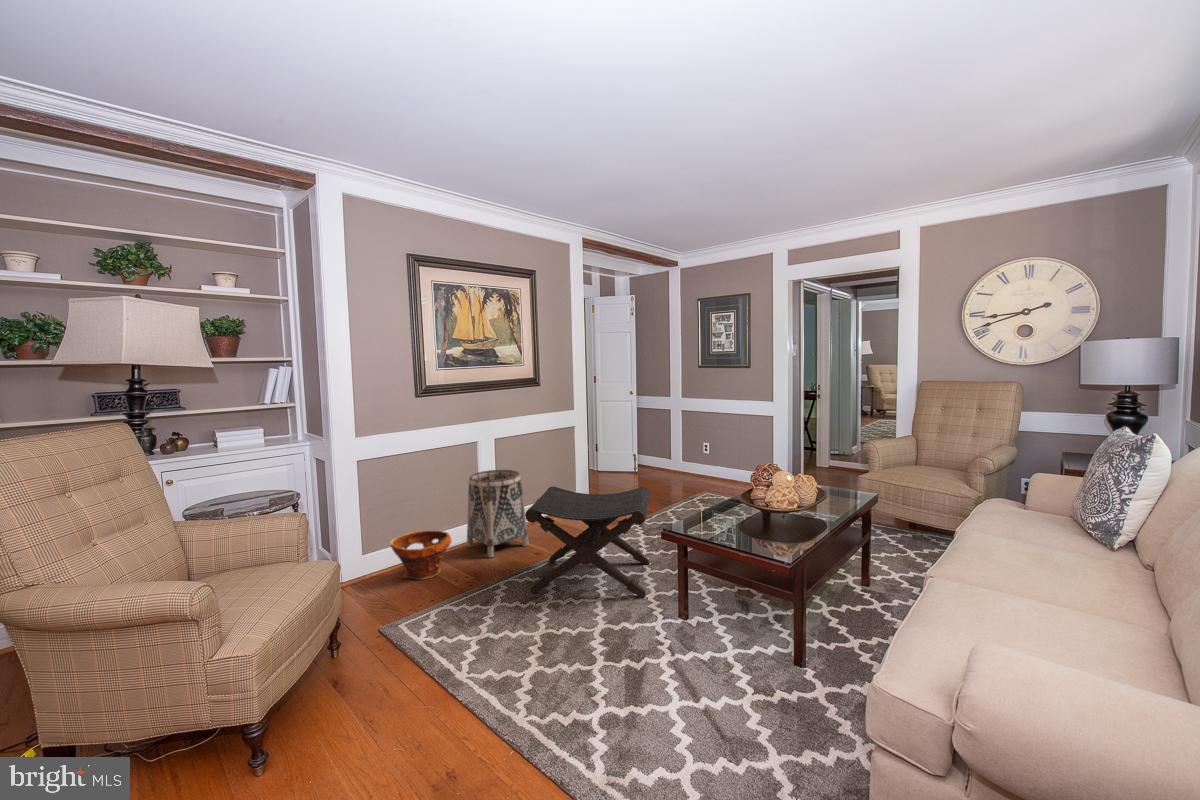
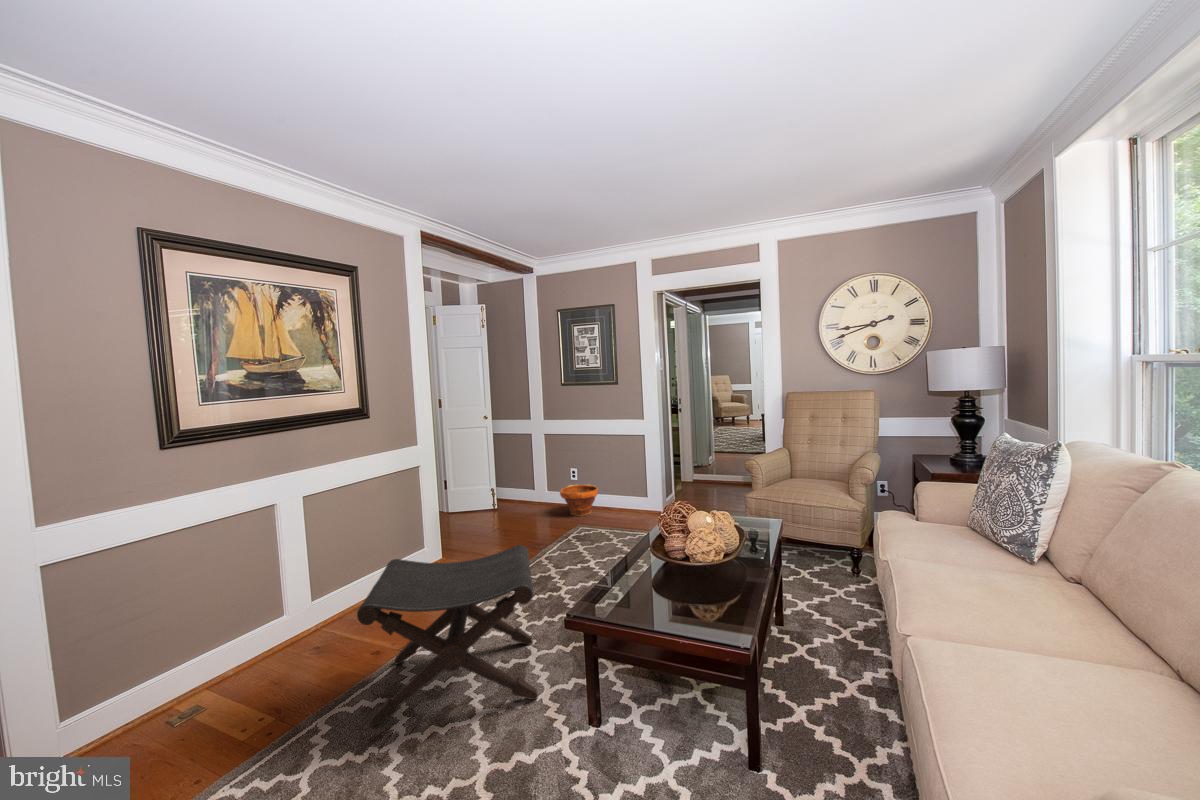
basket: present [467,470,529,557] -> none [263,539,362,674]
planter: present [390,531,451,579] -> present [560,485,598,515]

